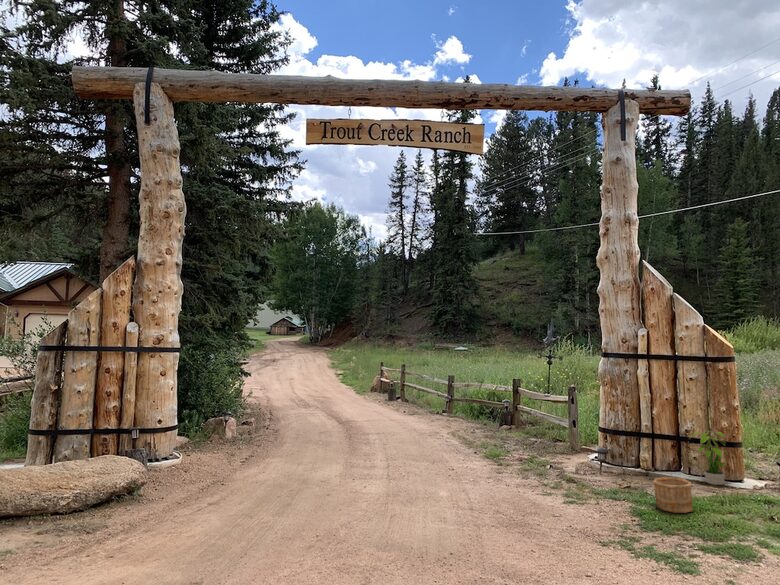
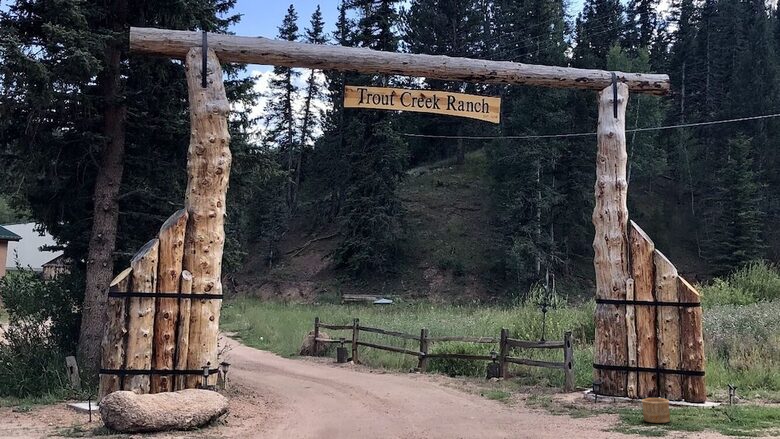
potted plant: present [690,431,728,485] -> none [666,362,696,406]

